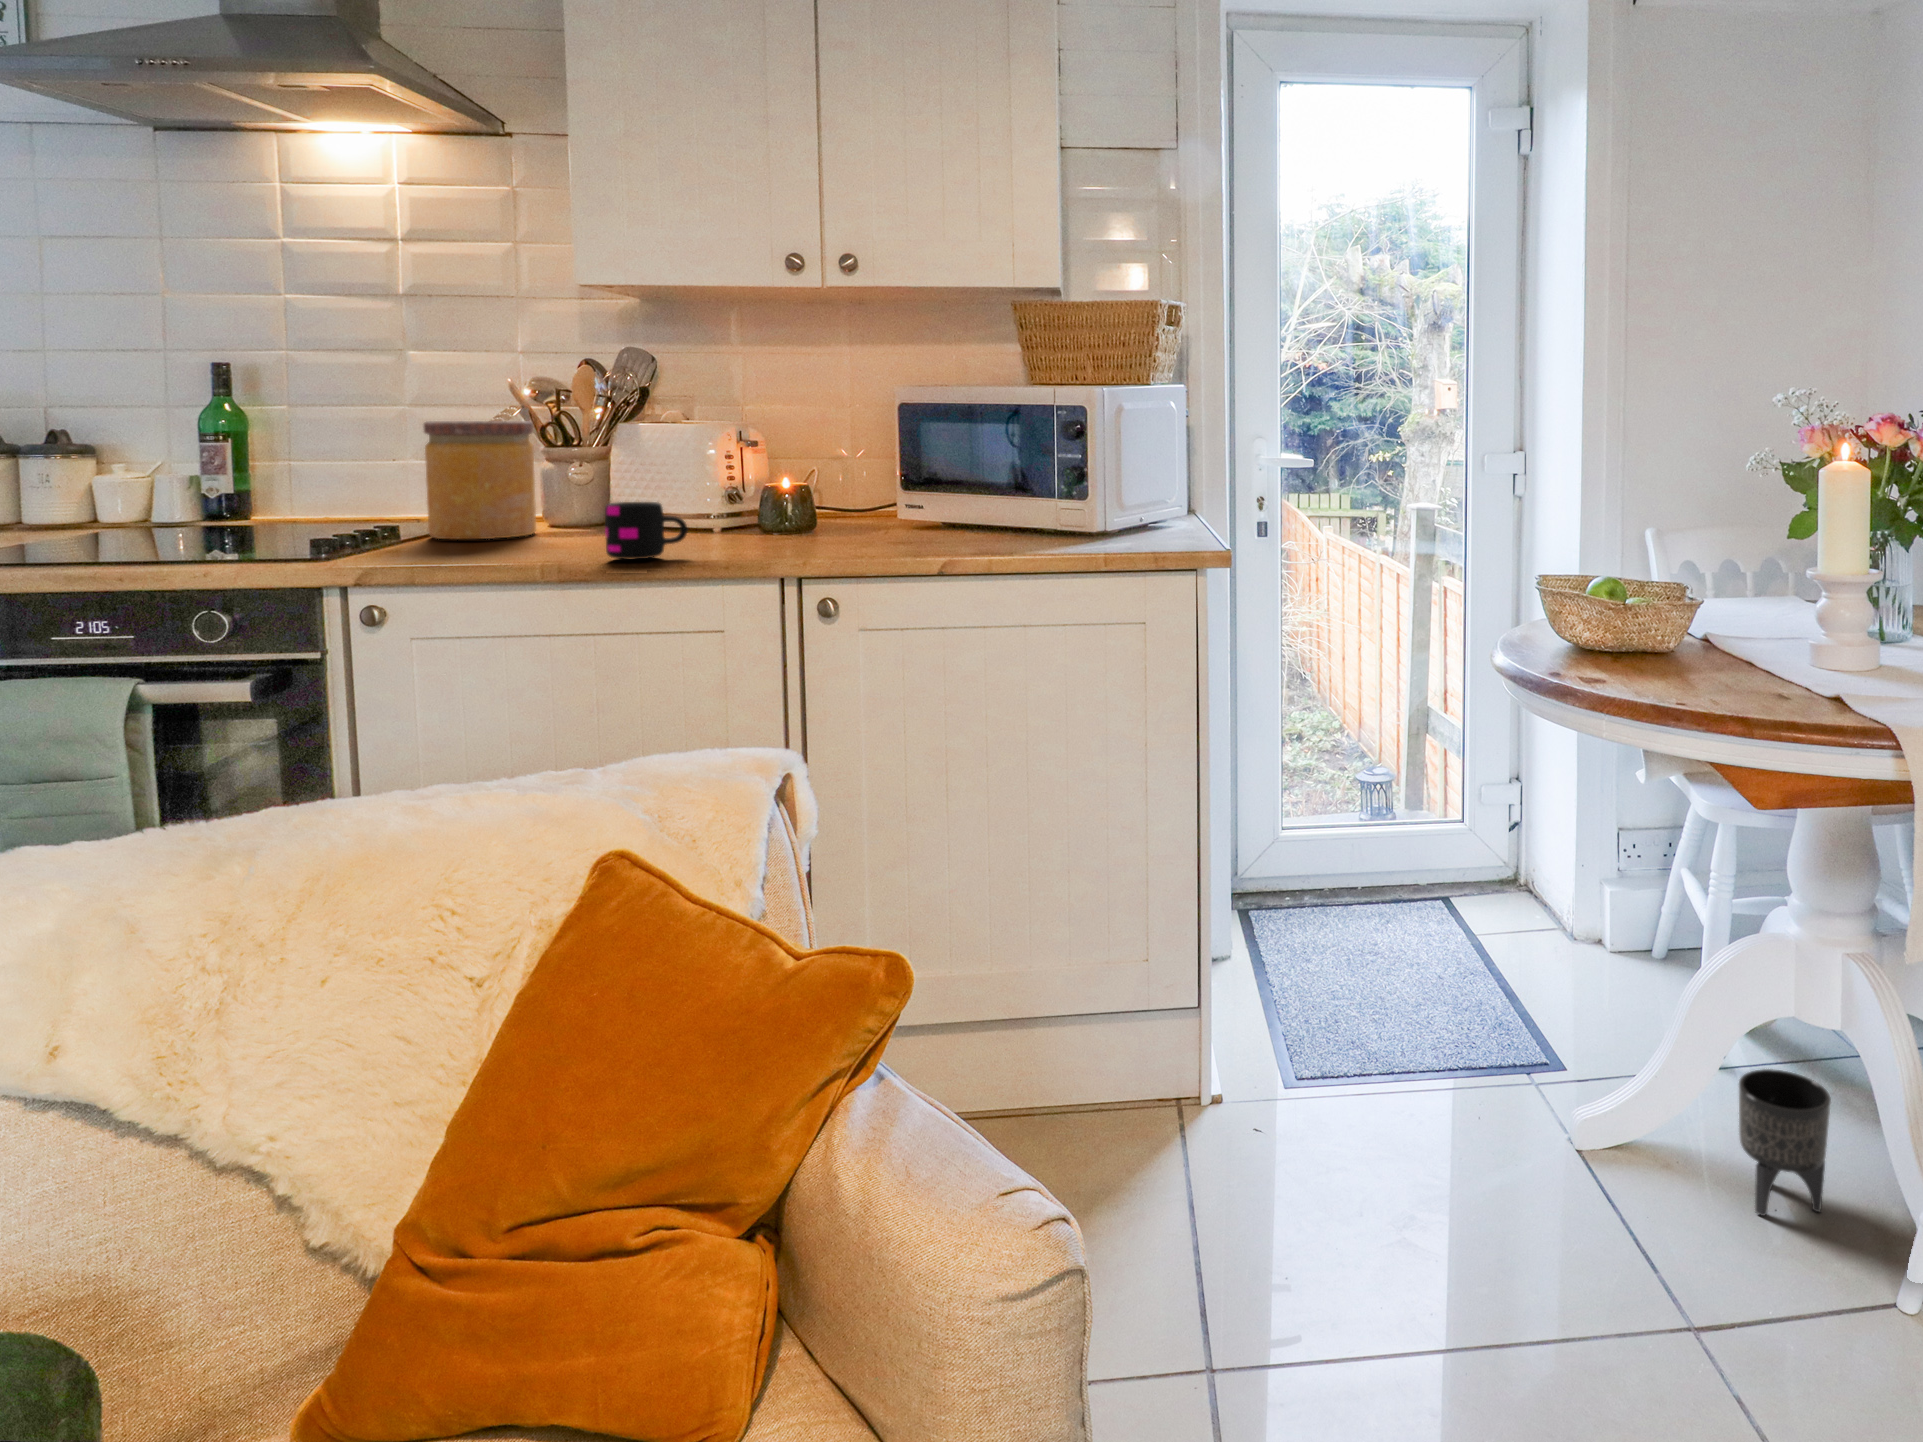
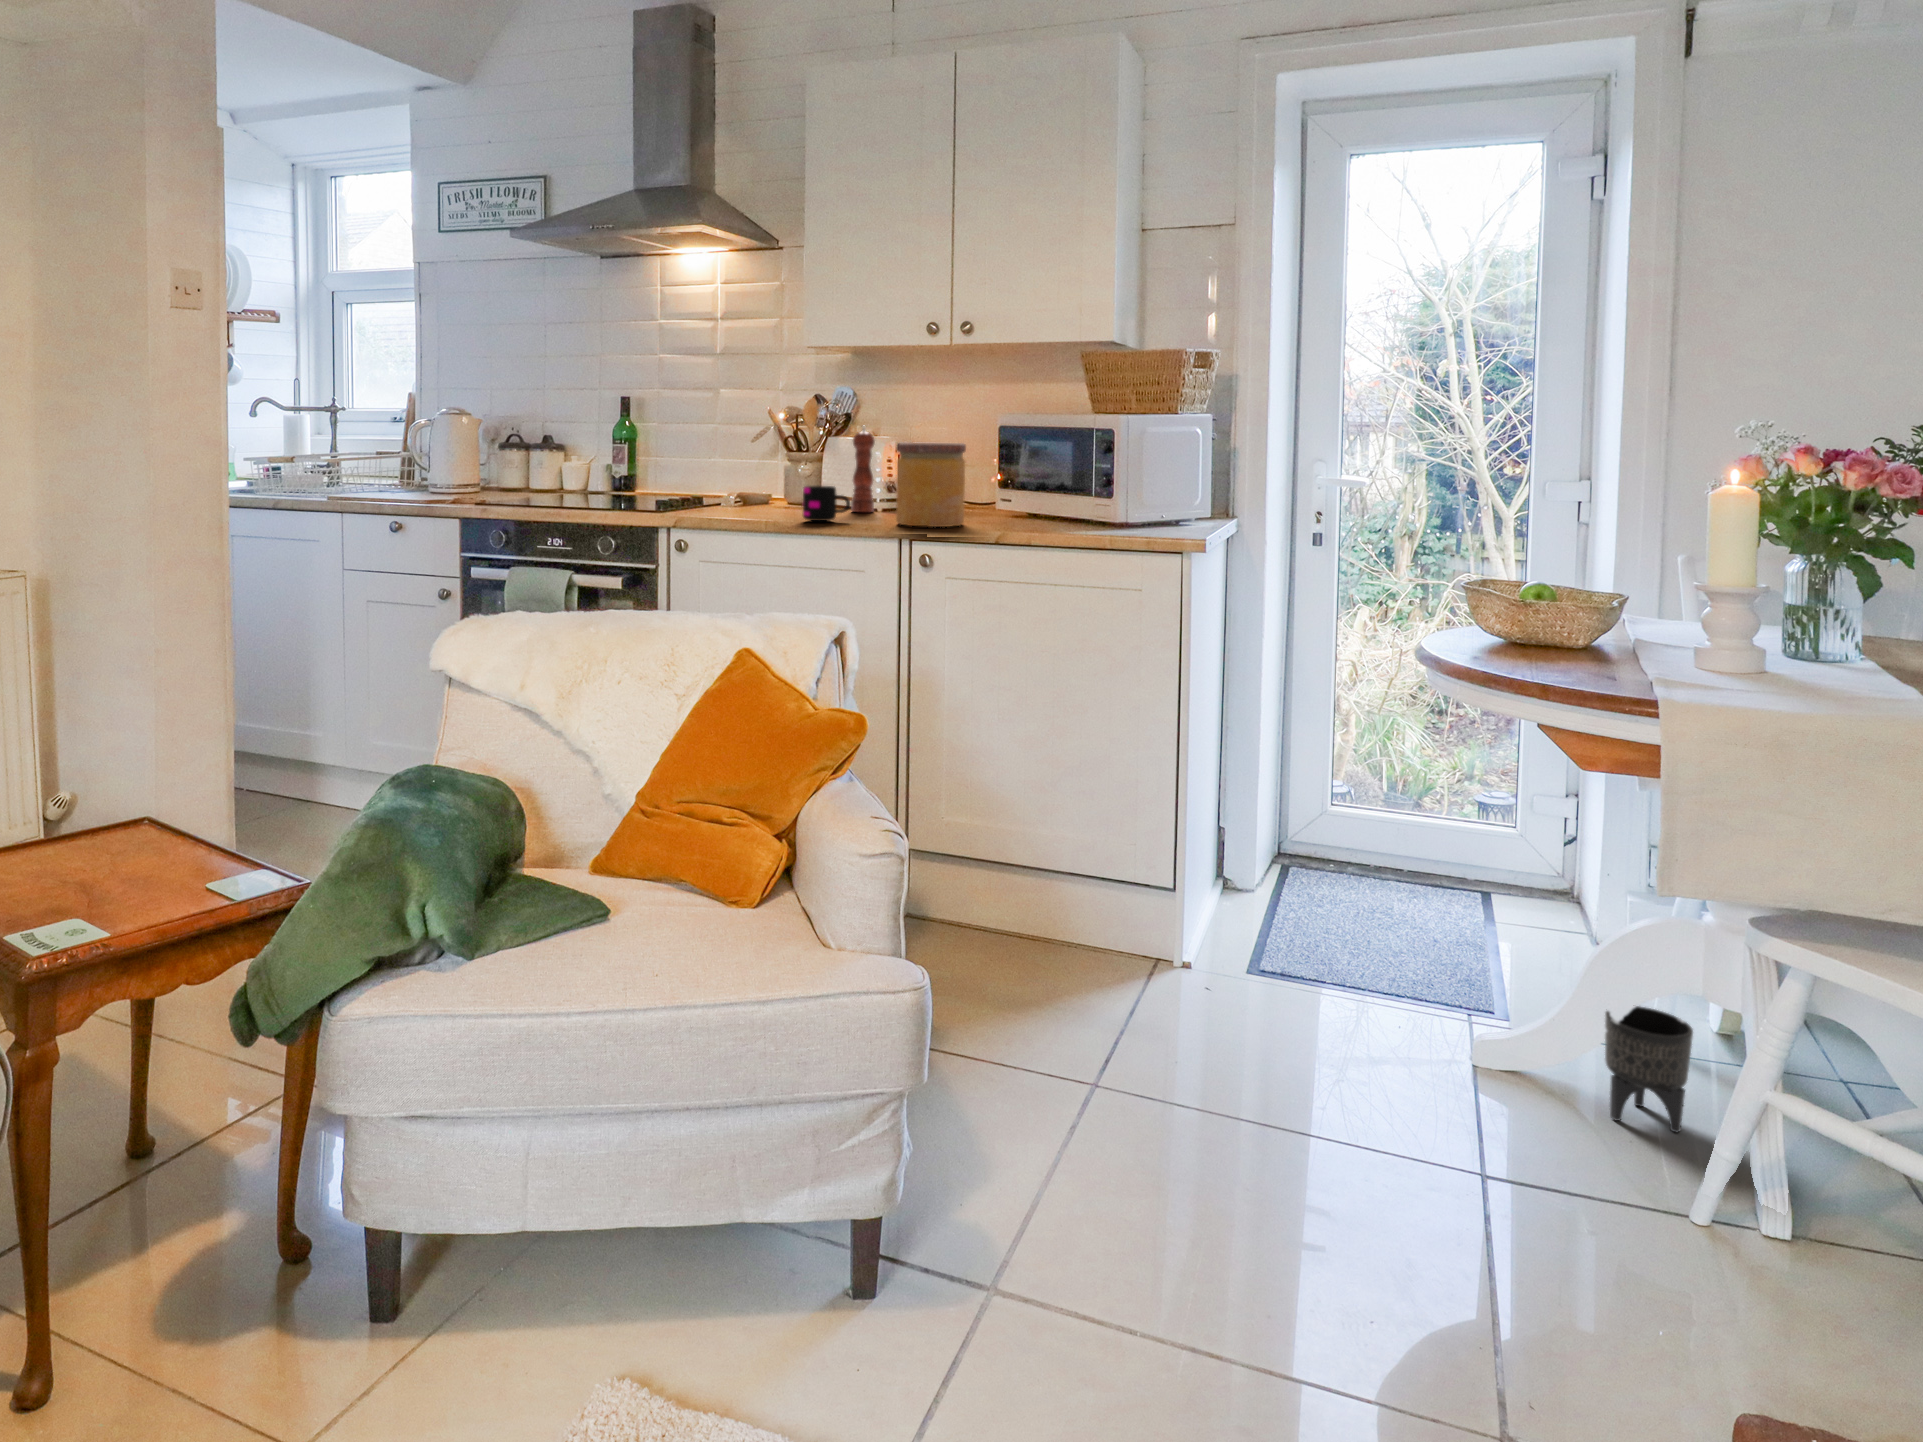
pepper mill: none [671,406,711,538] -> present [851,426,875,512]
jar: present [424,421,536,539] -> present [896,442,966,527]

